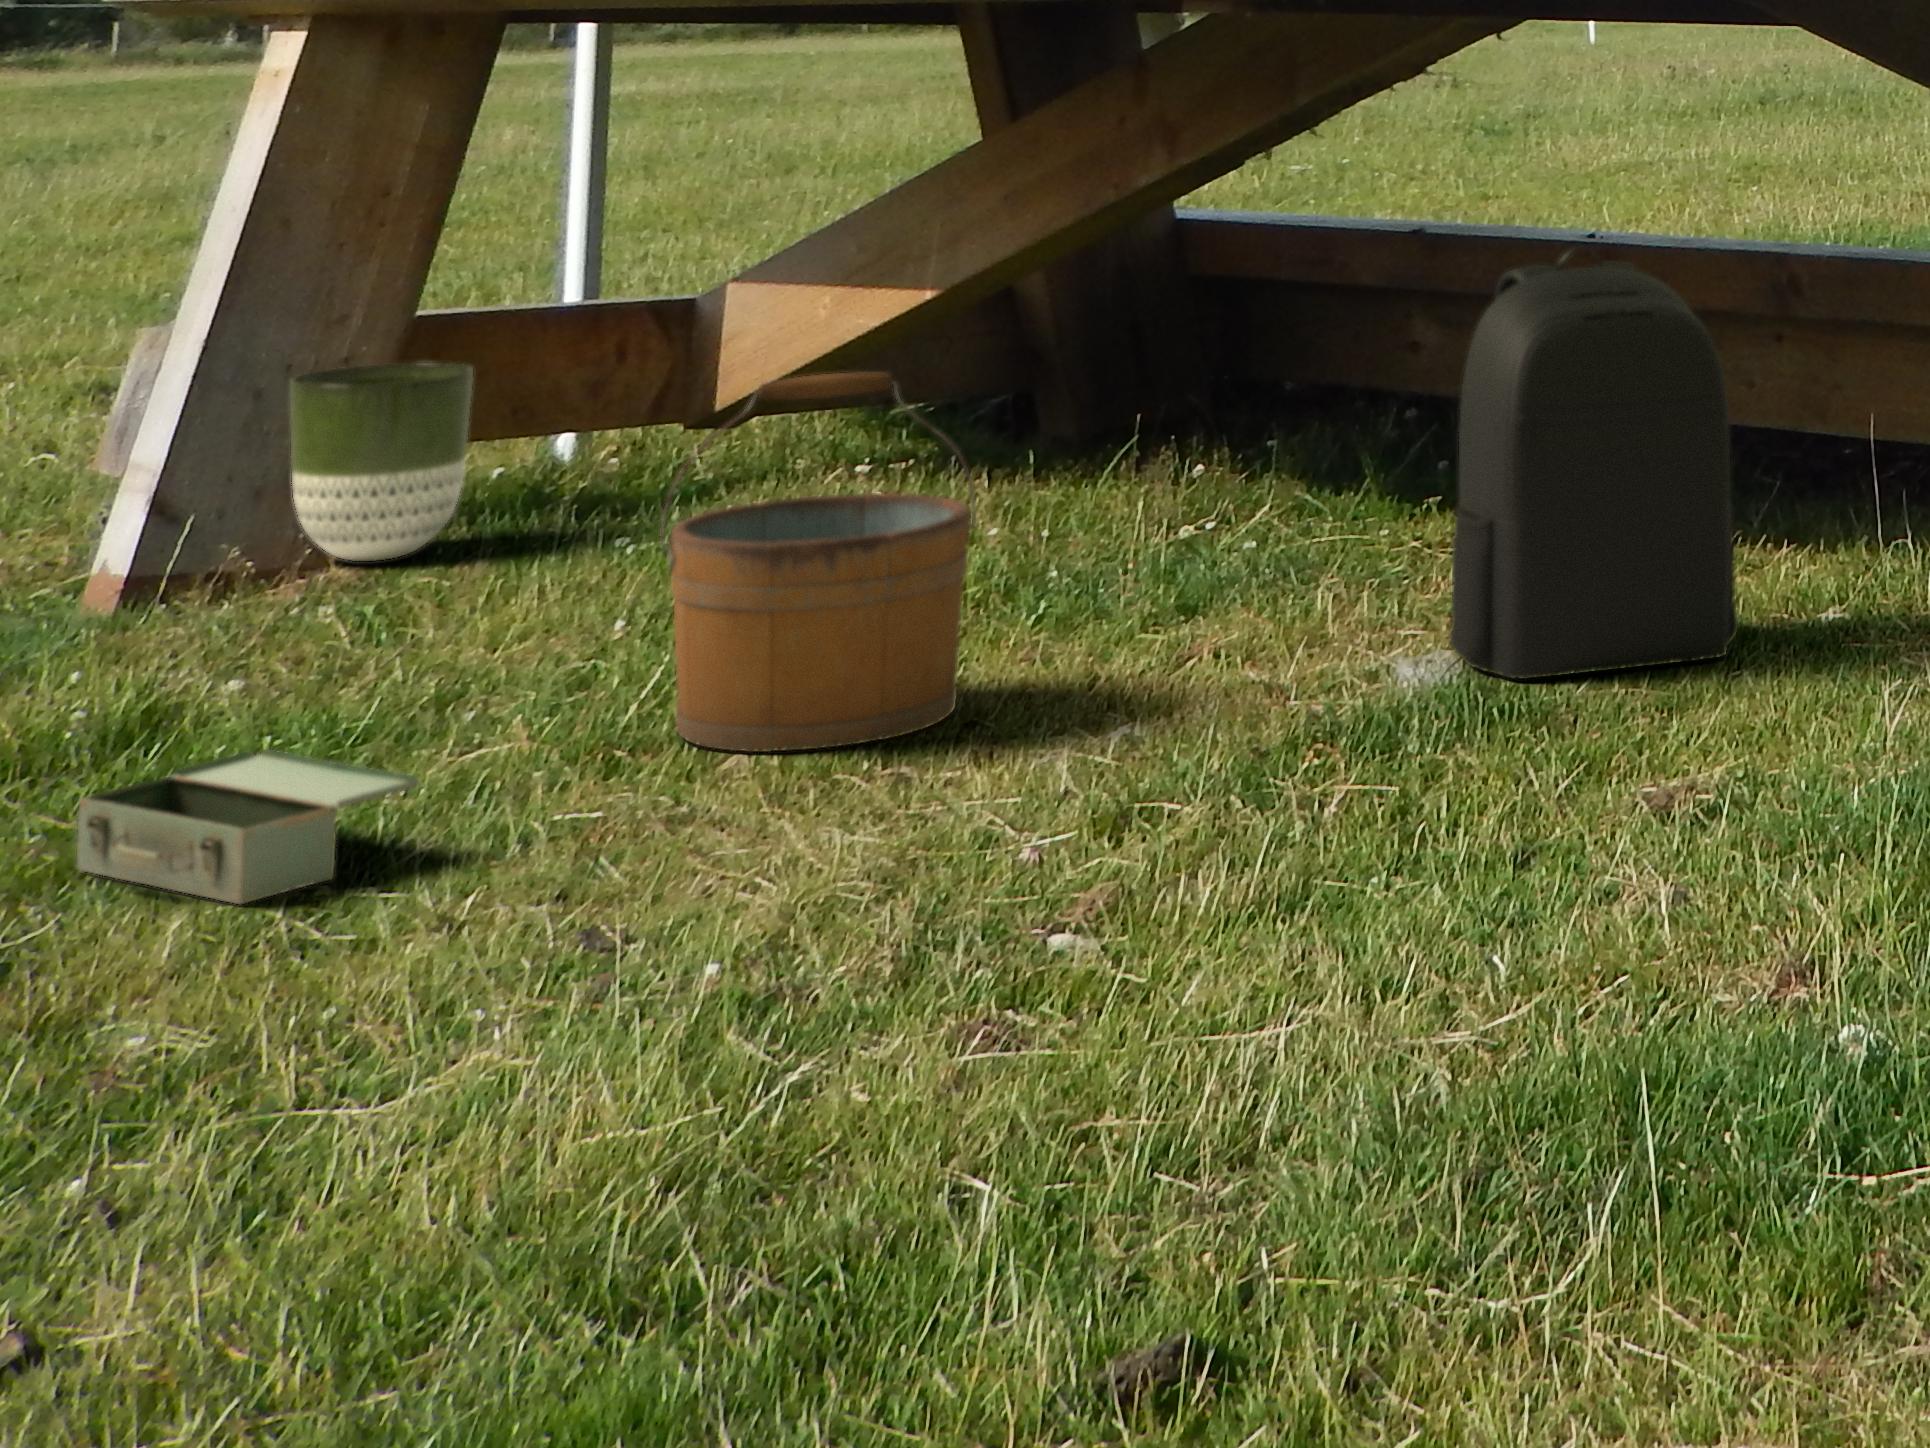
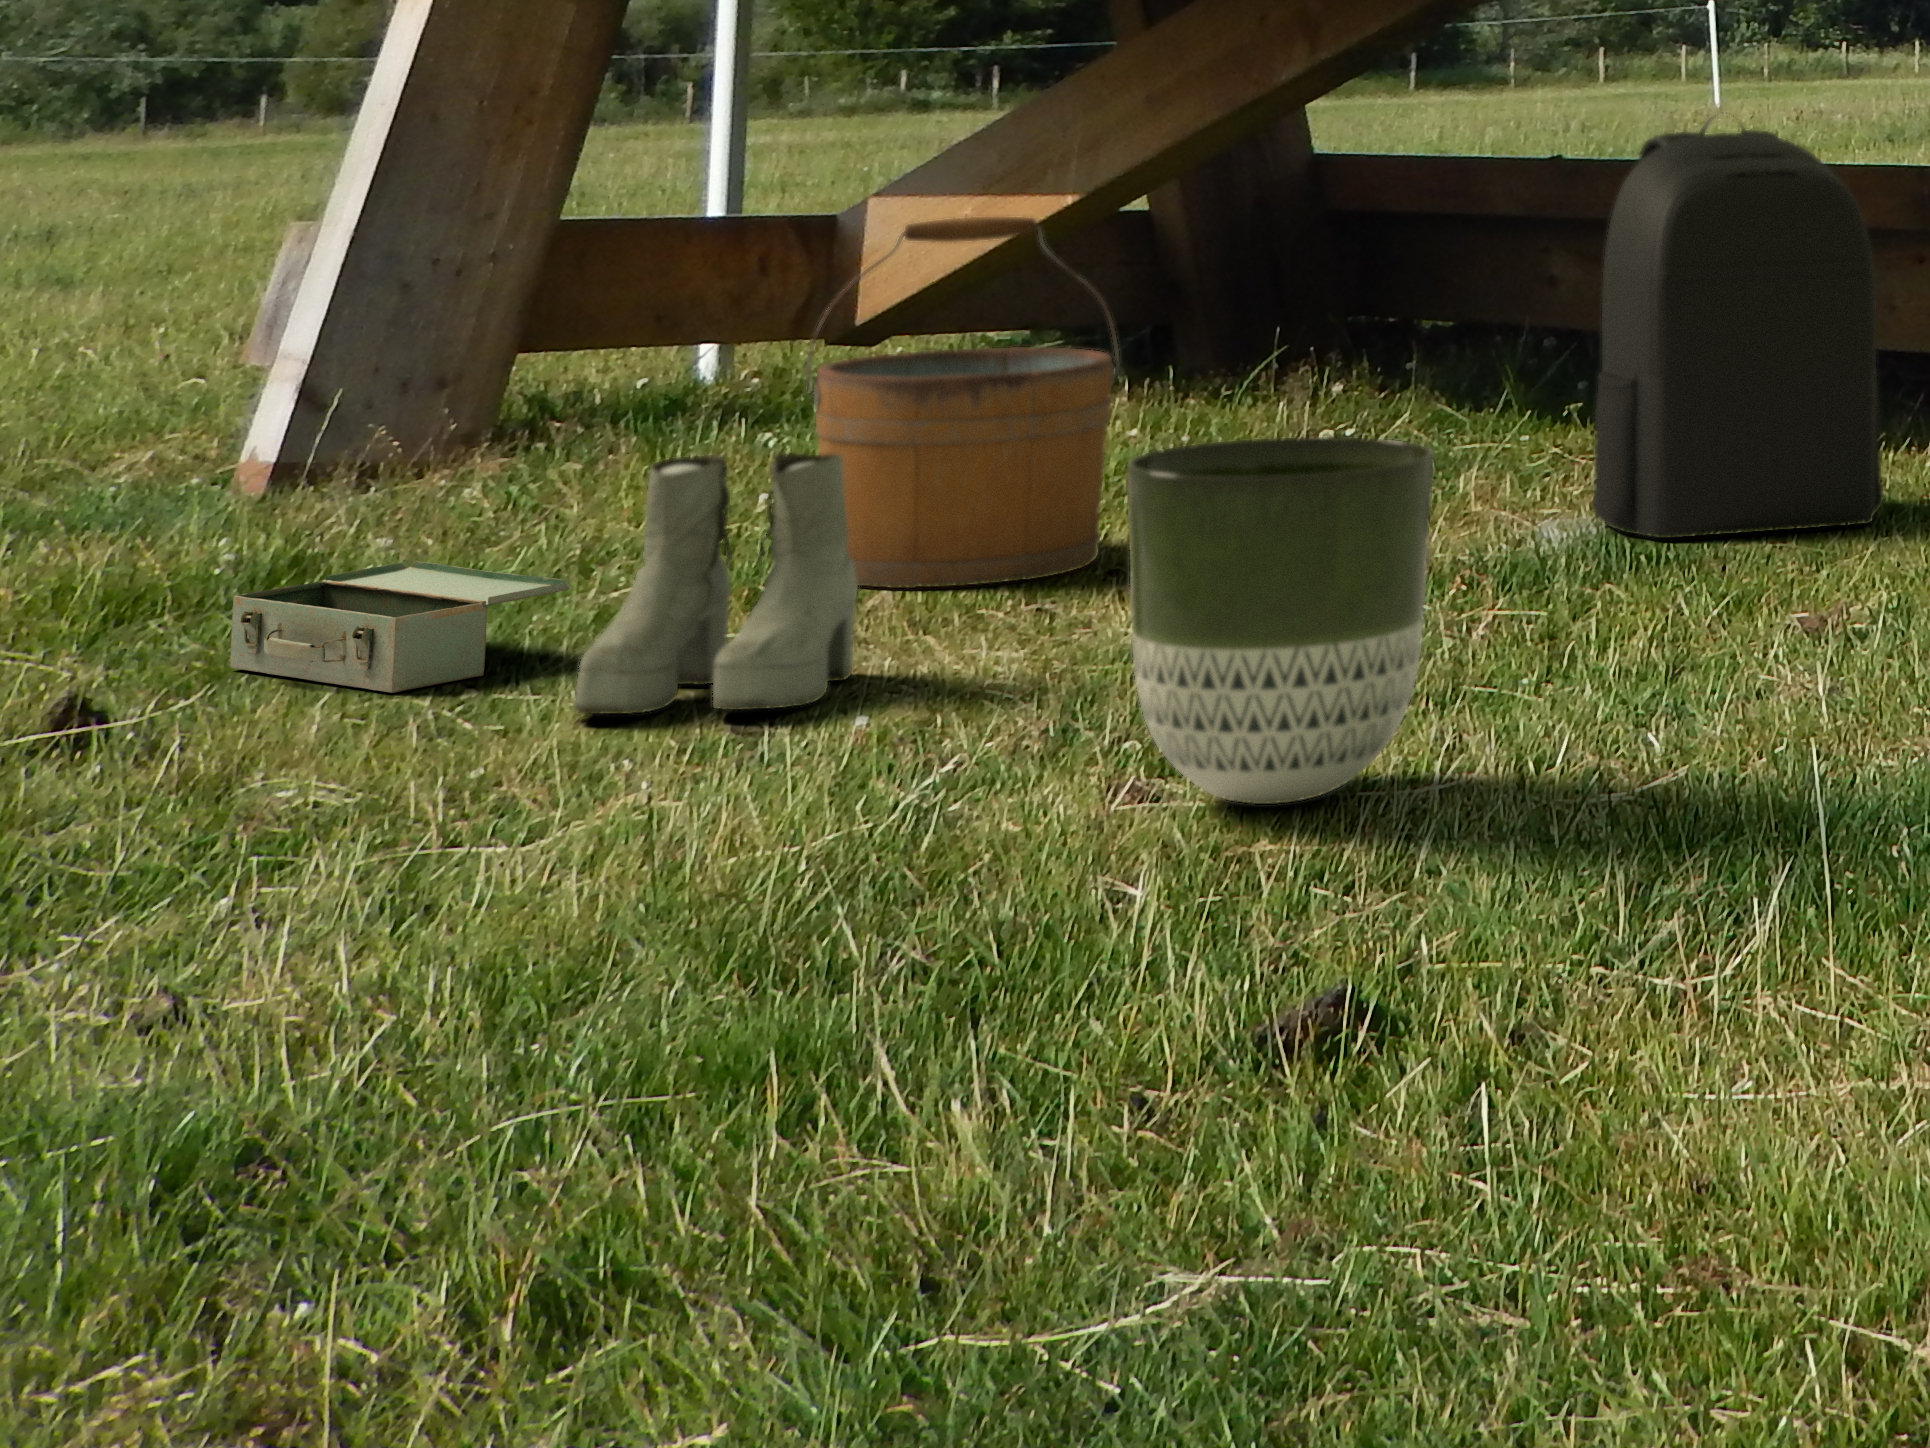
planter: present [290,363,473,561] -> present [1127,437,1434,804]
boots: none [423,659,709,938] -> present [574,453,858,714]

